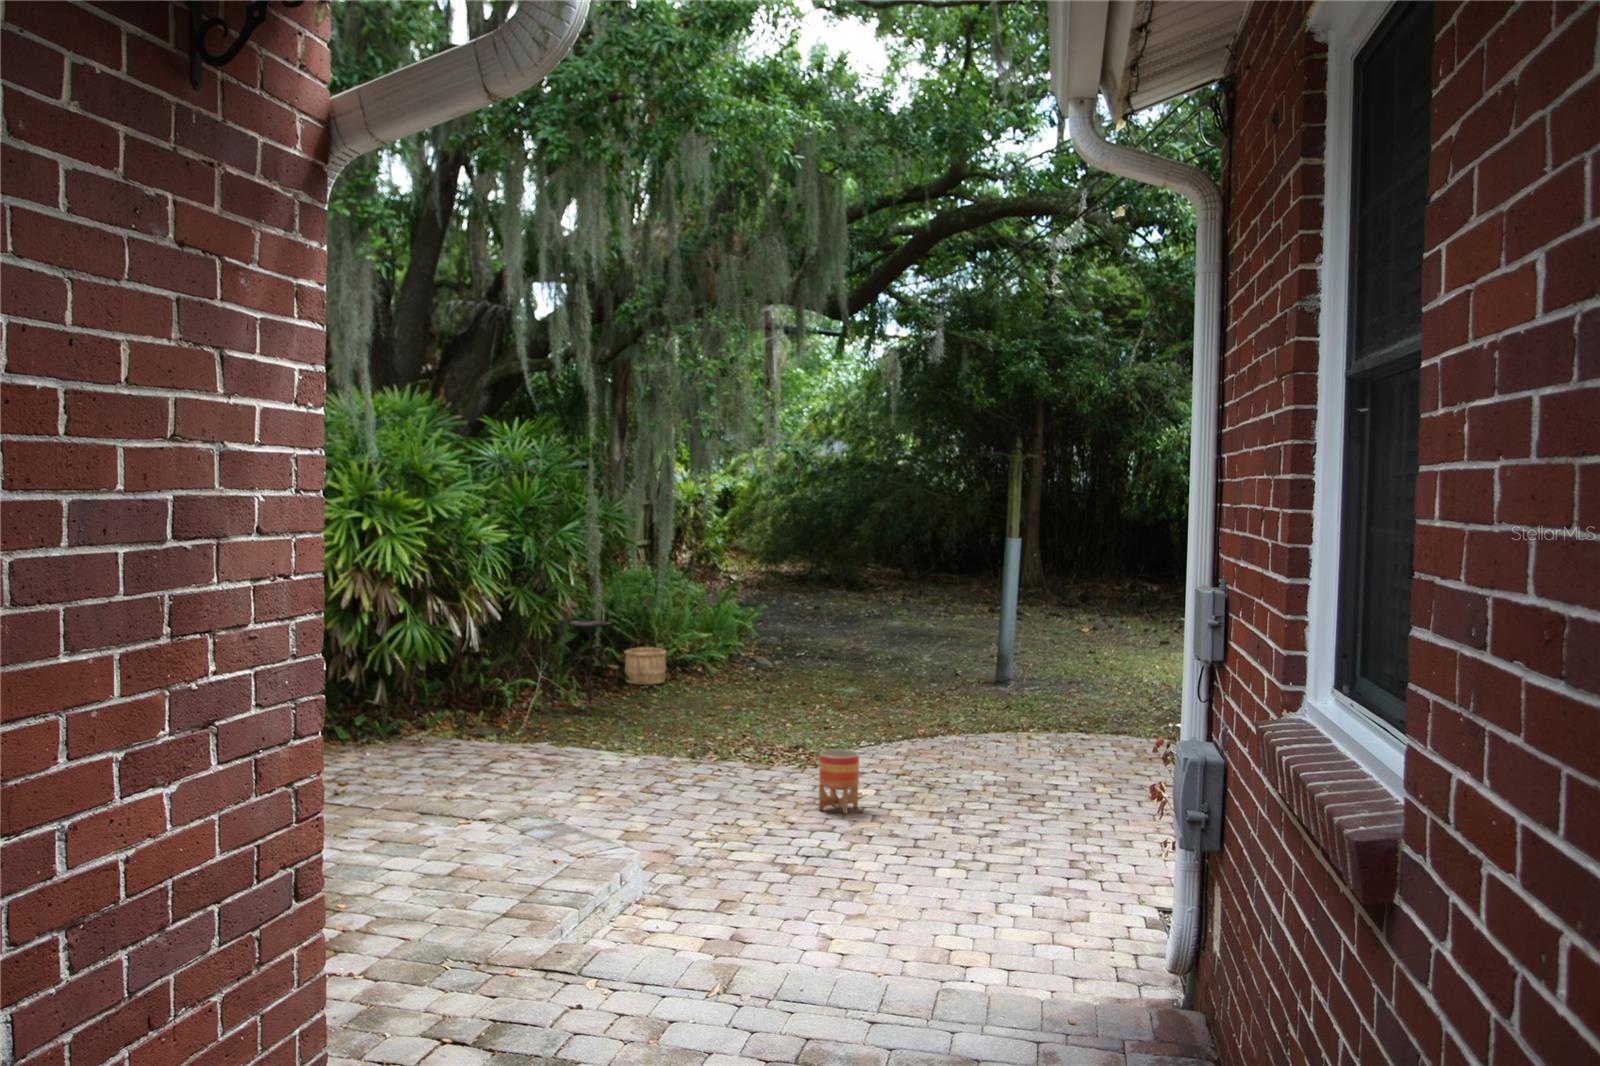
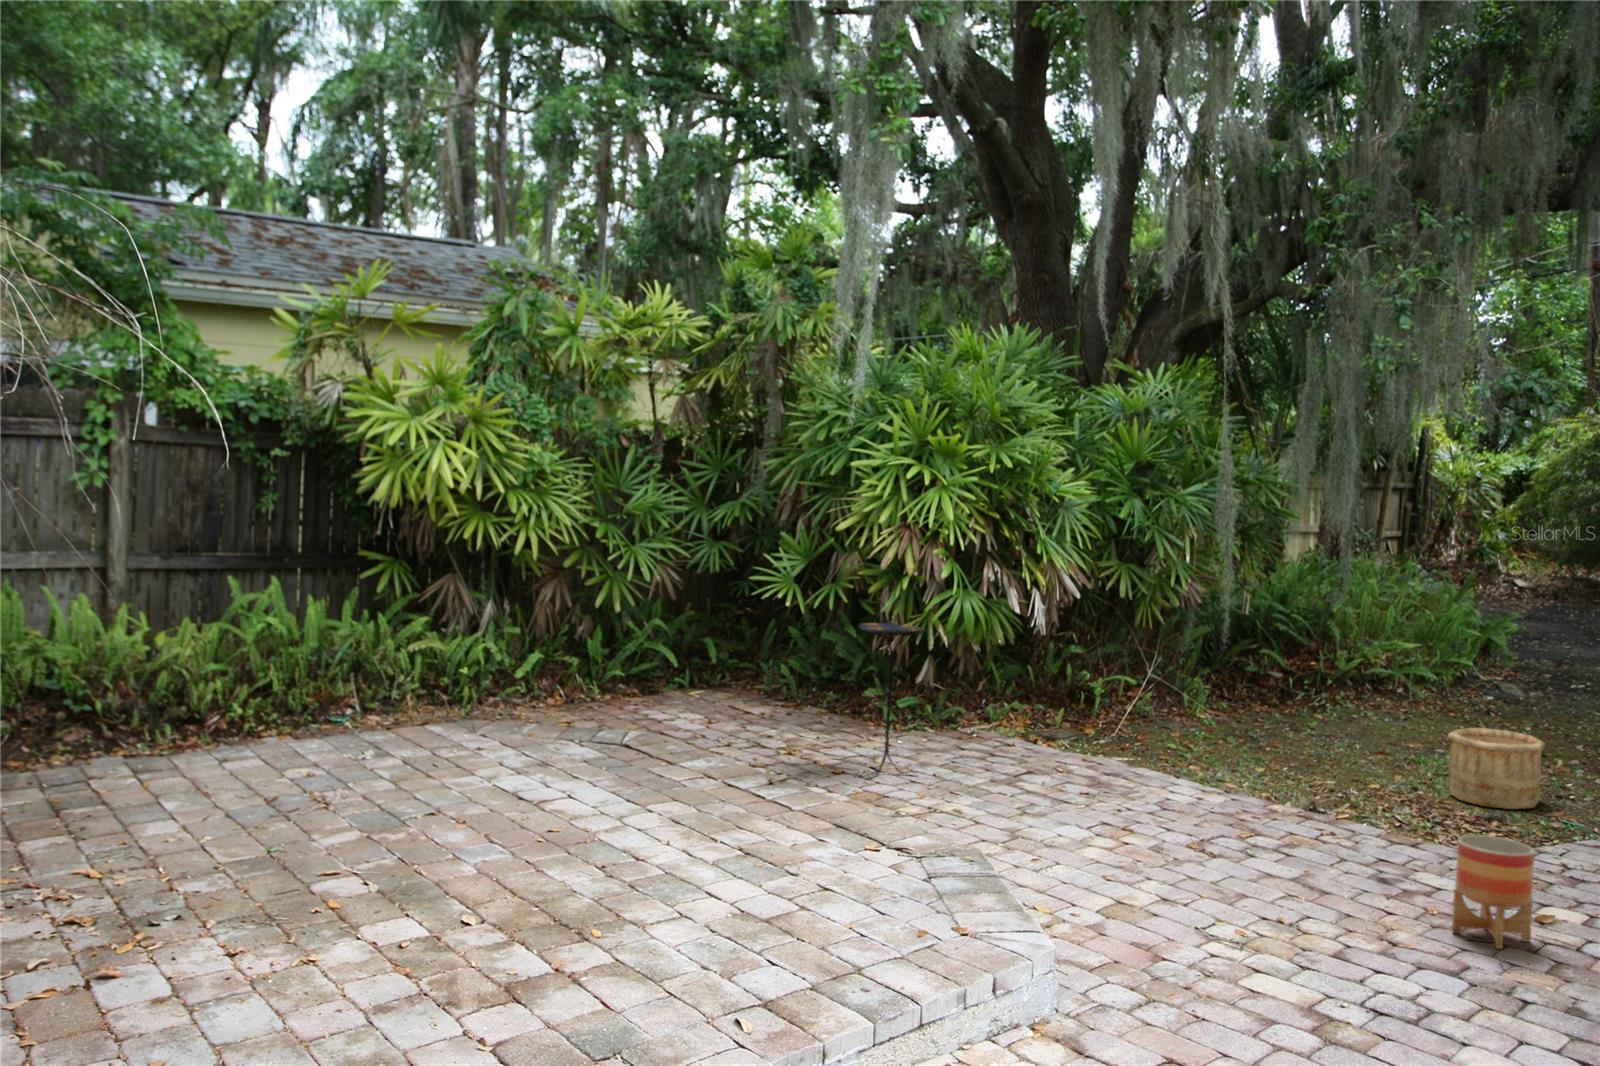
side table: present [570,621,612,714] -> present [859,623,925,775]
wooden bucket: present [625,647,667,685] -> present [1448,728,1545,809]

